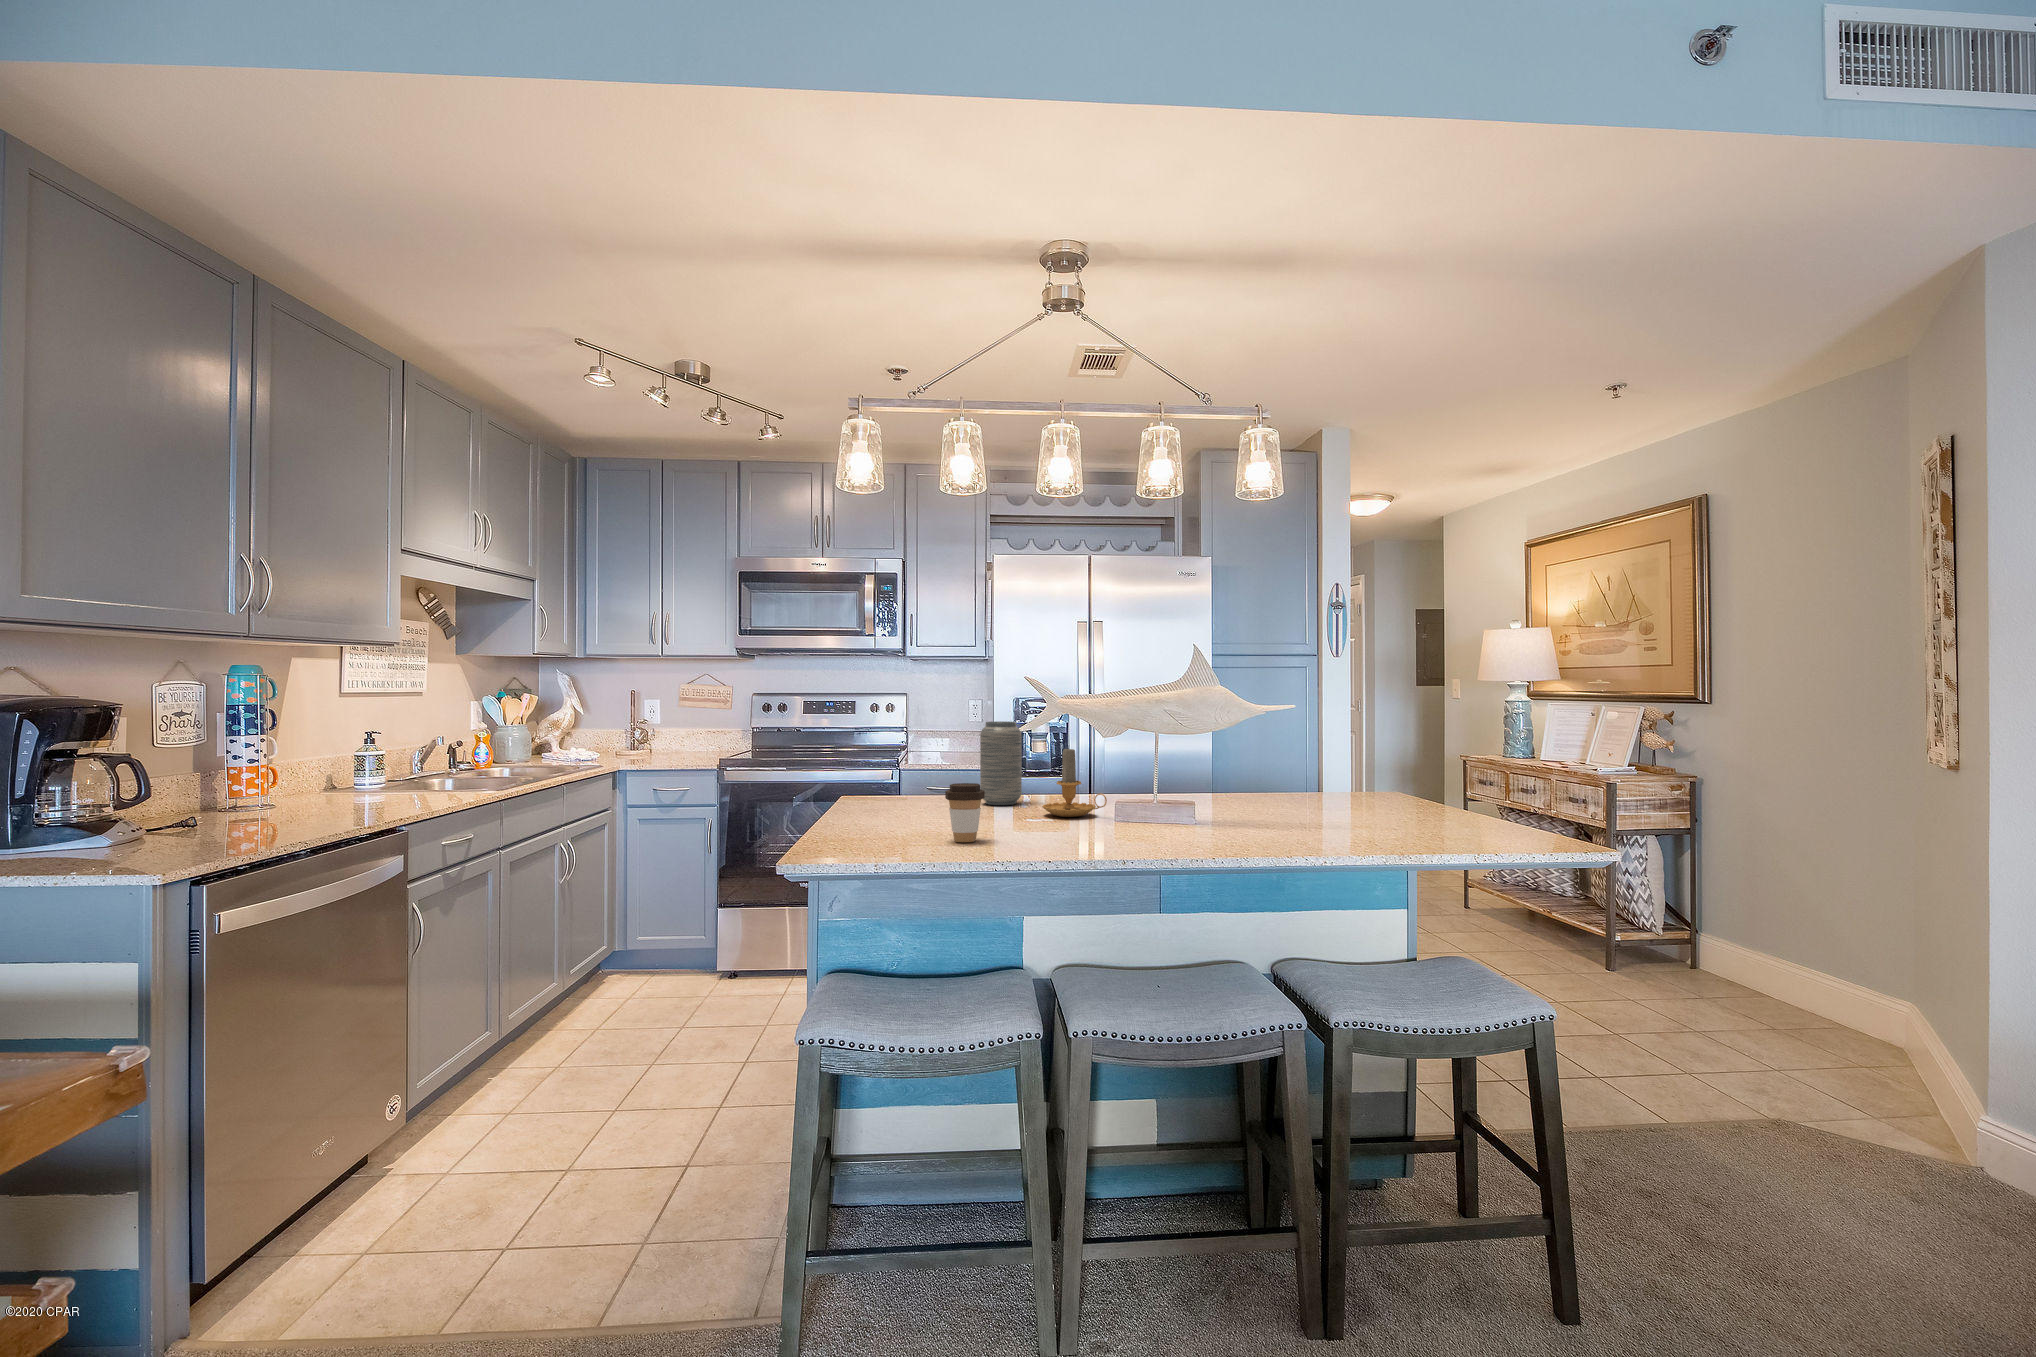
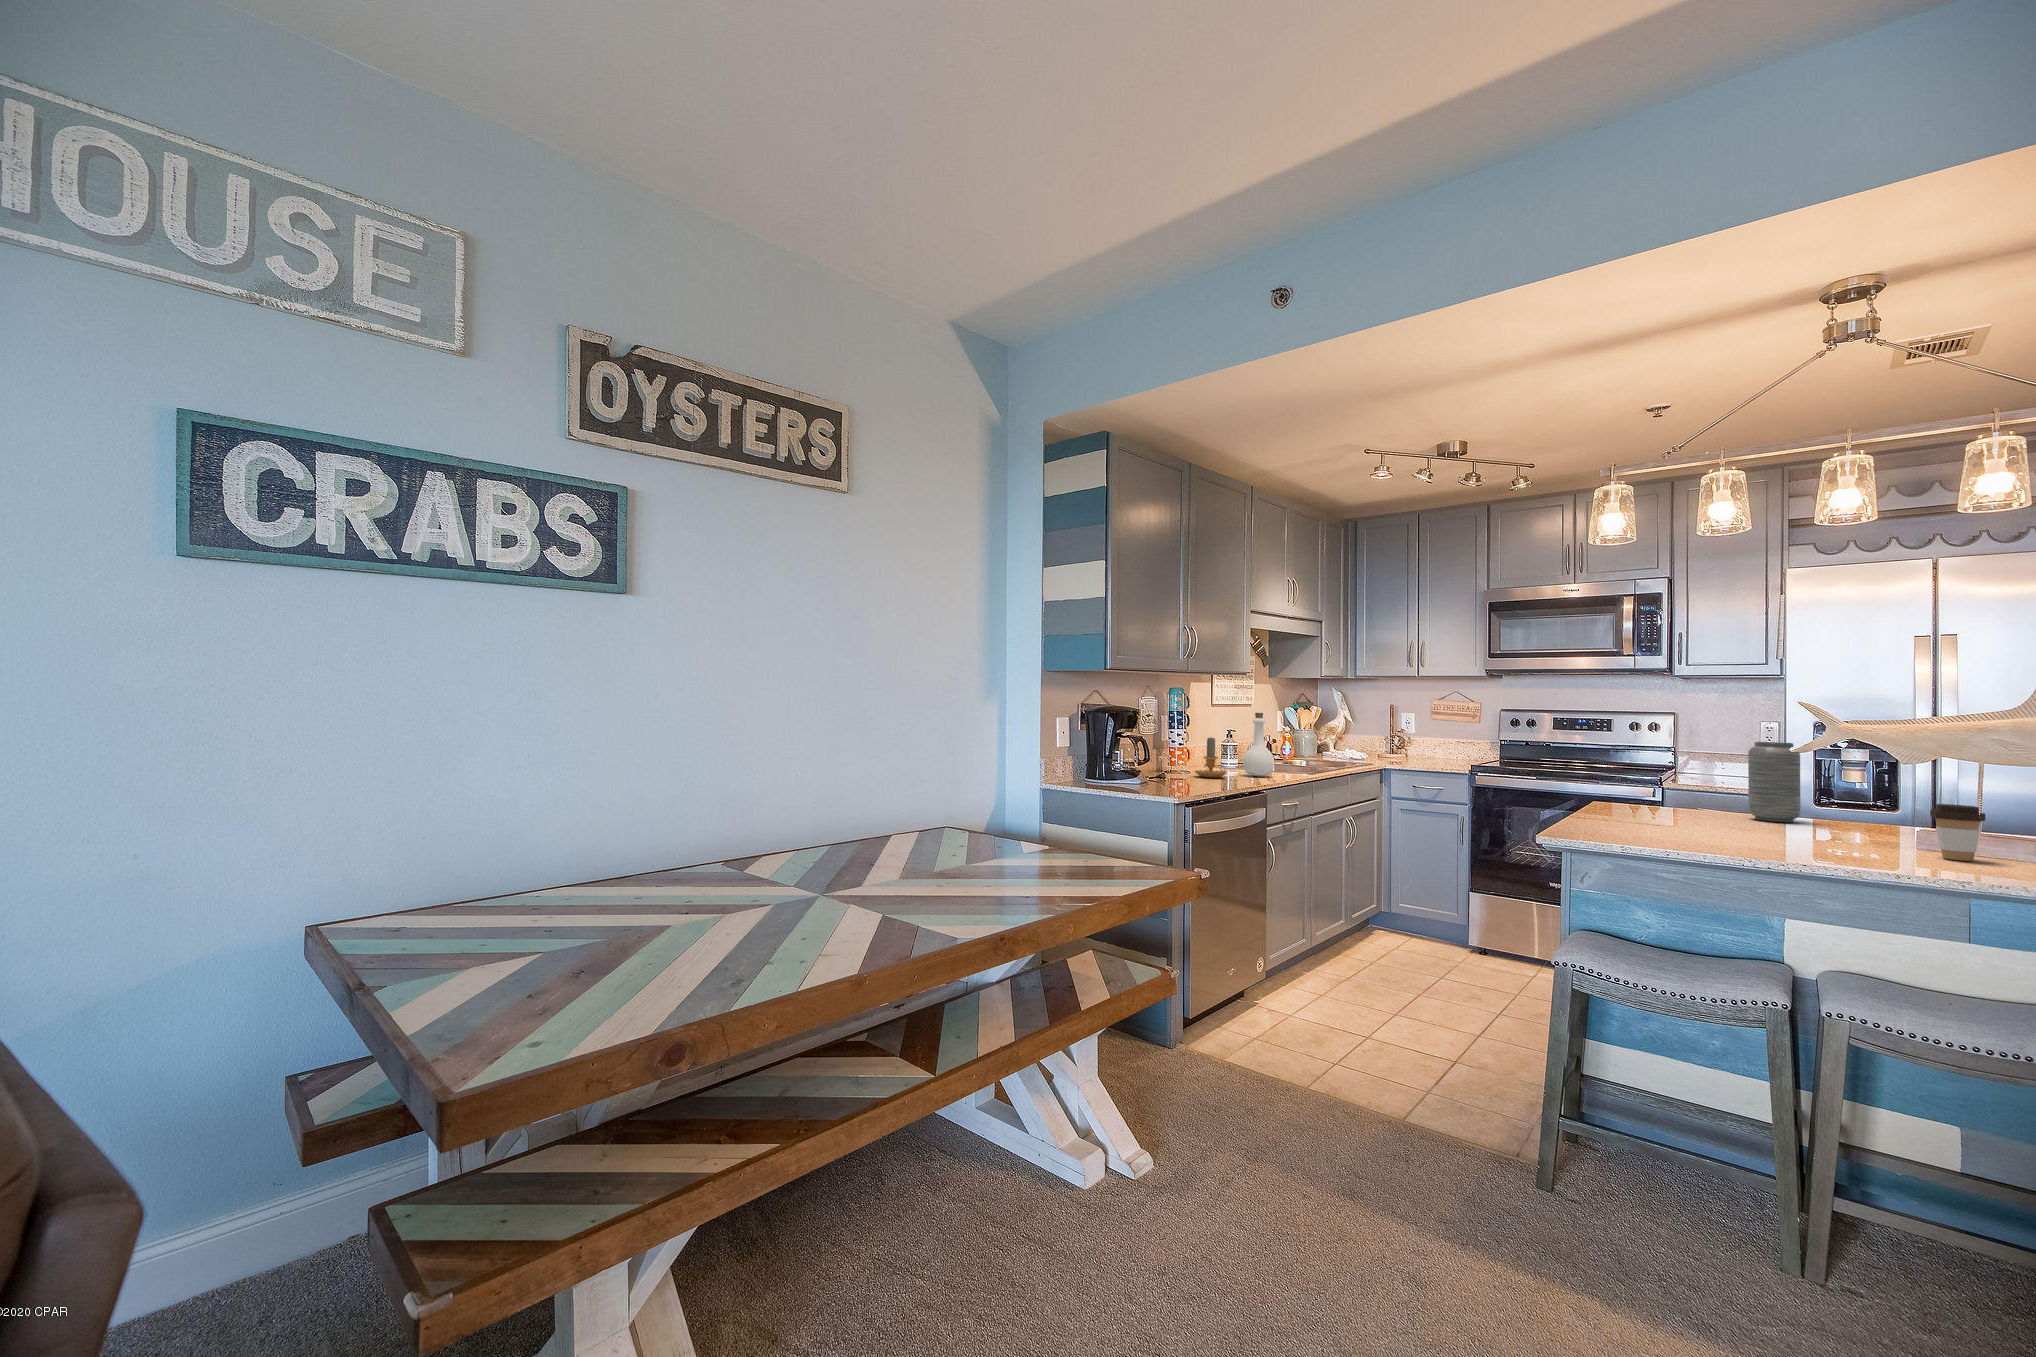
bottle: none [380,706,434,803] -> present [1243,713,1274,776]
candle: present [1042,748,1107,817] -> present [1195,738,1227,778]
coffee cup: present [945,783,985,842] -> present [1930,804,1985,861]

